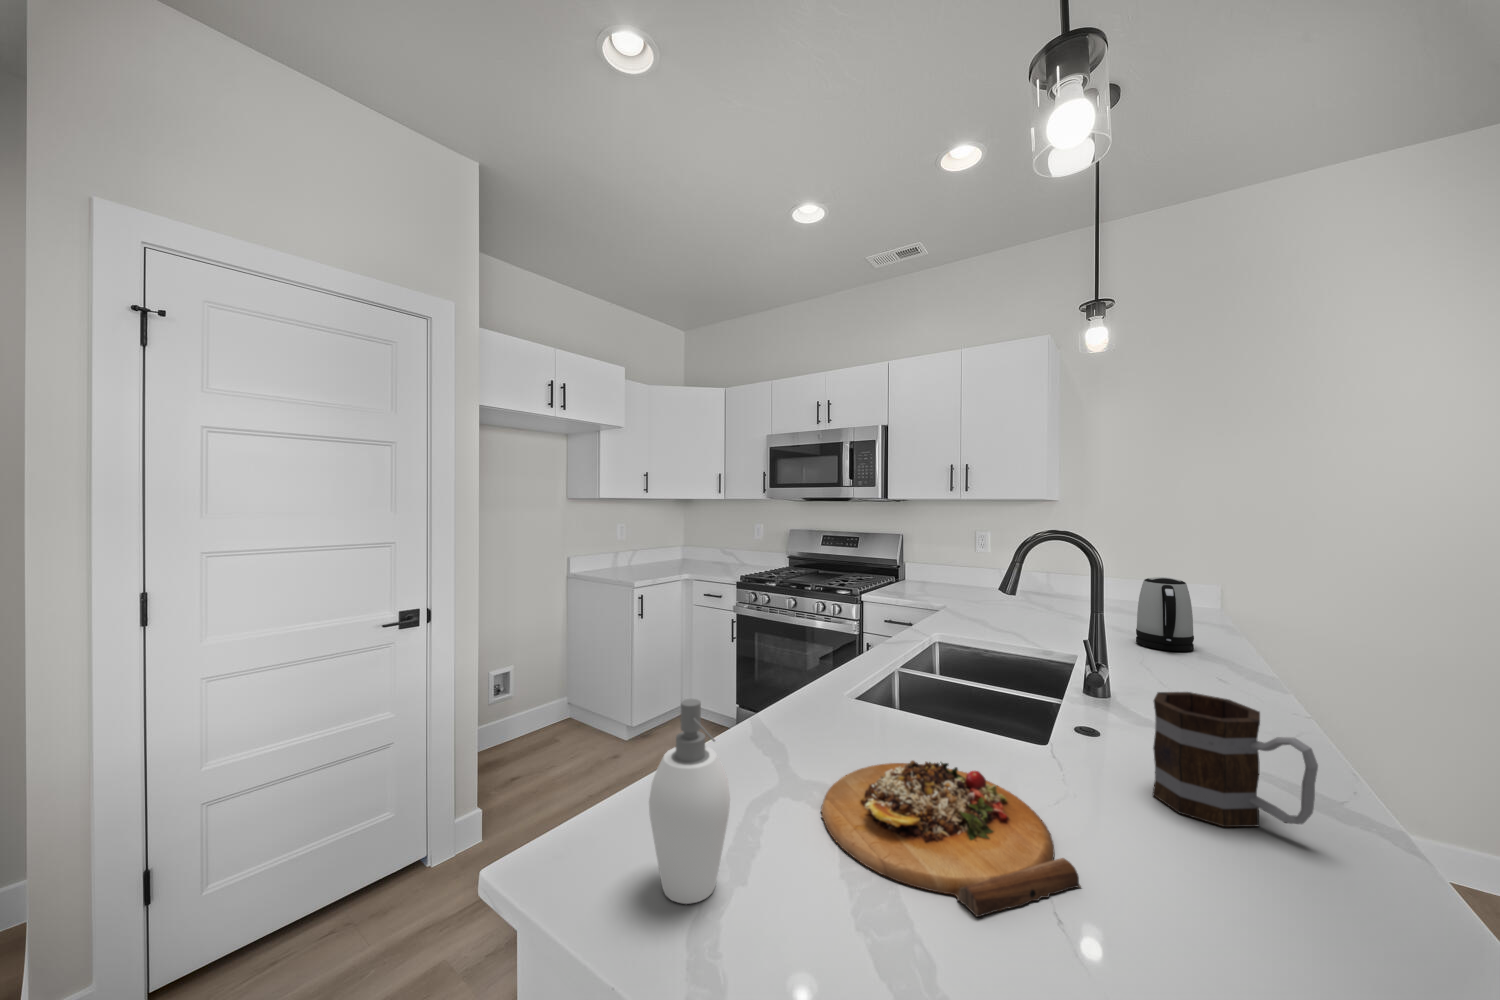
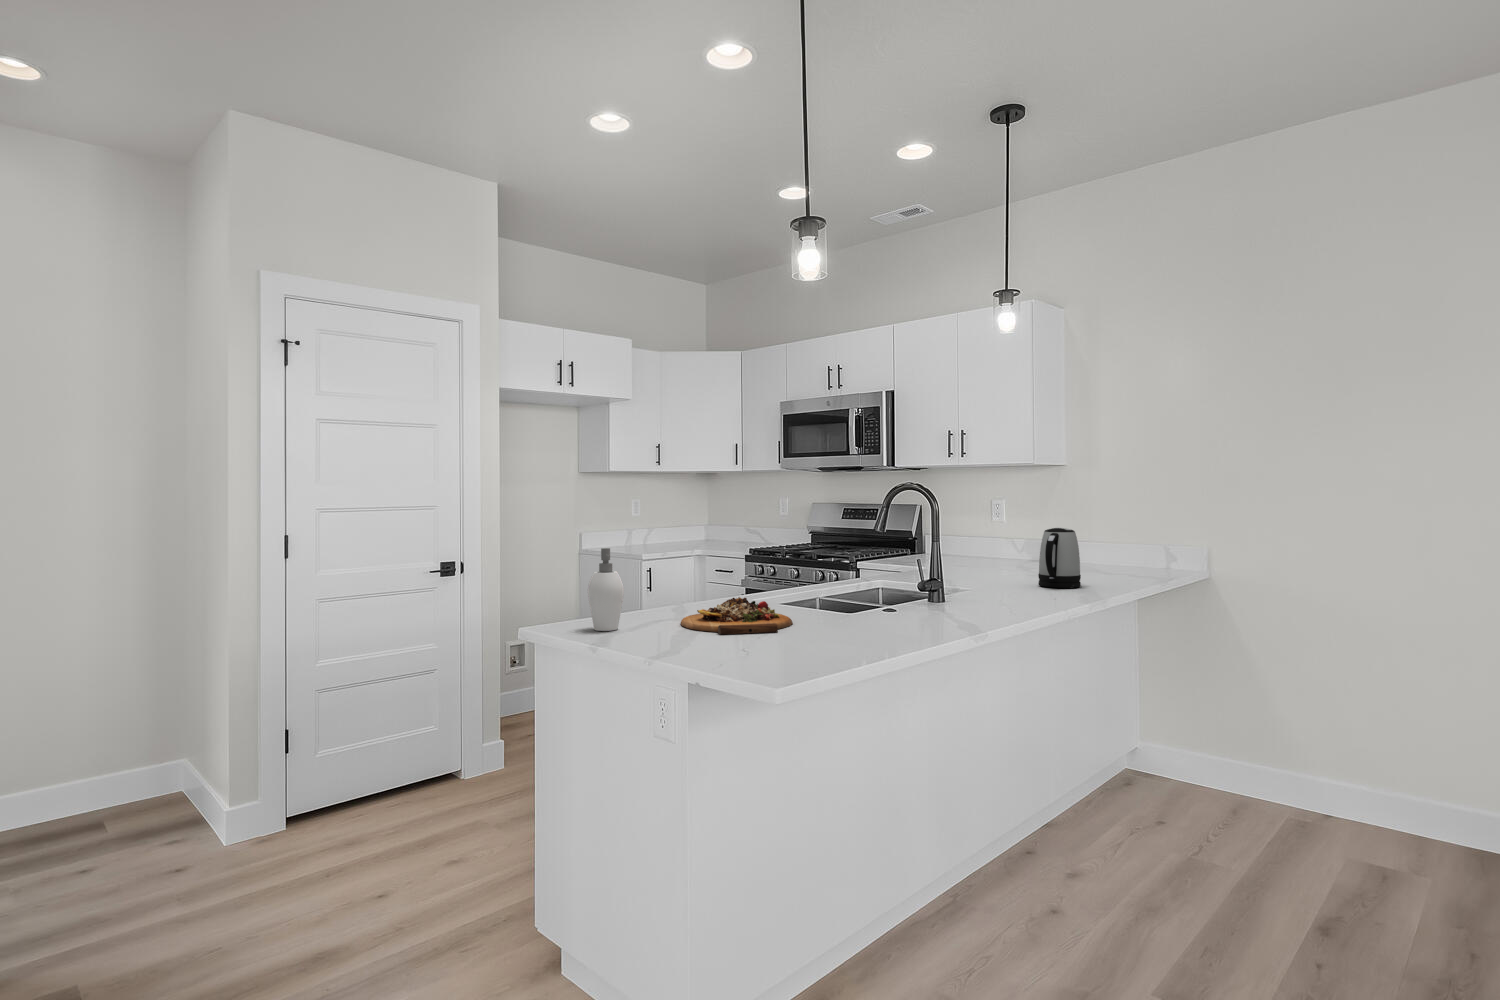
mug: present [1153,692,1318,827] -> none [869,567,915,627]

